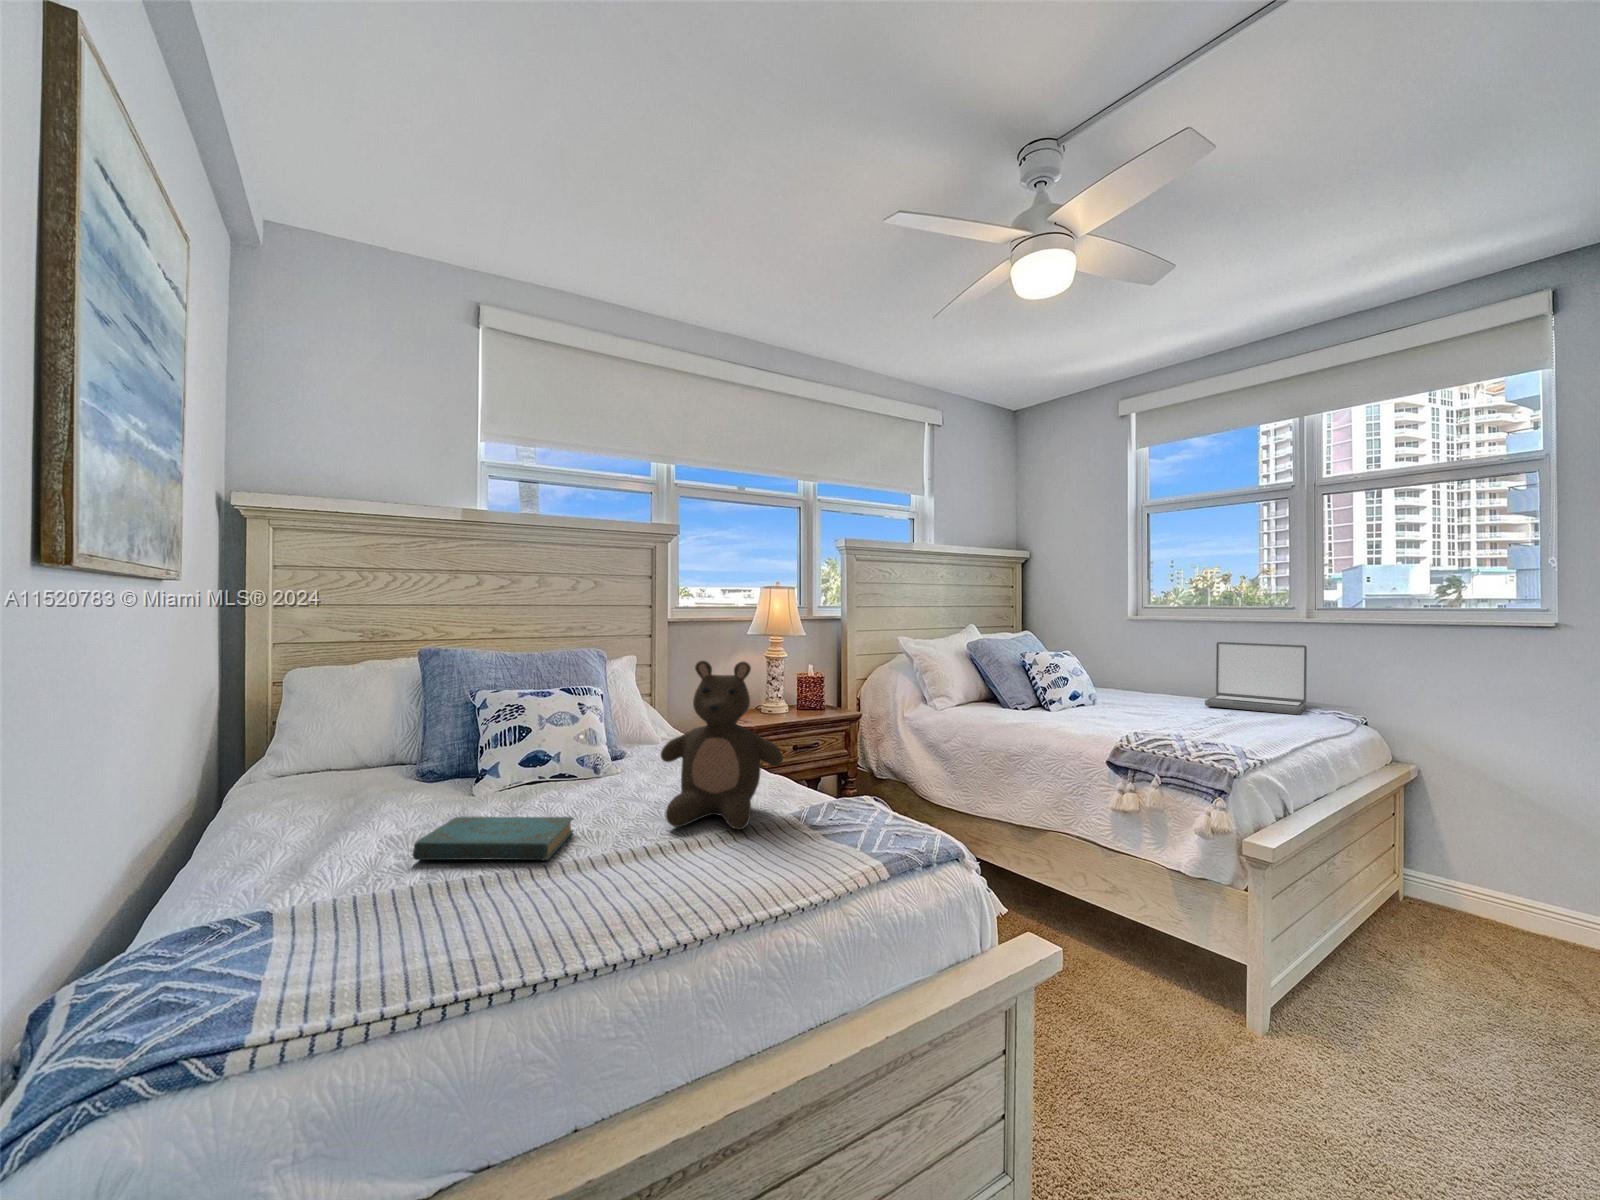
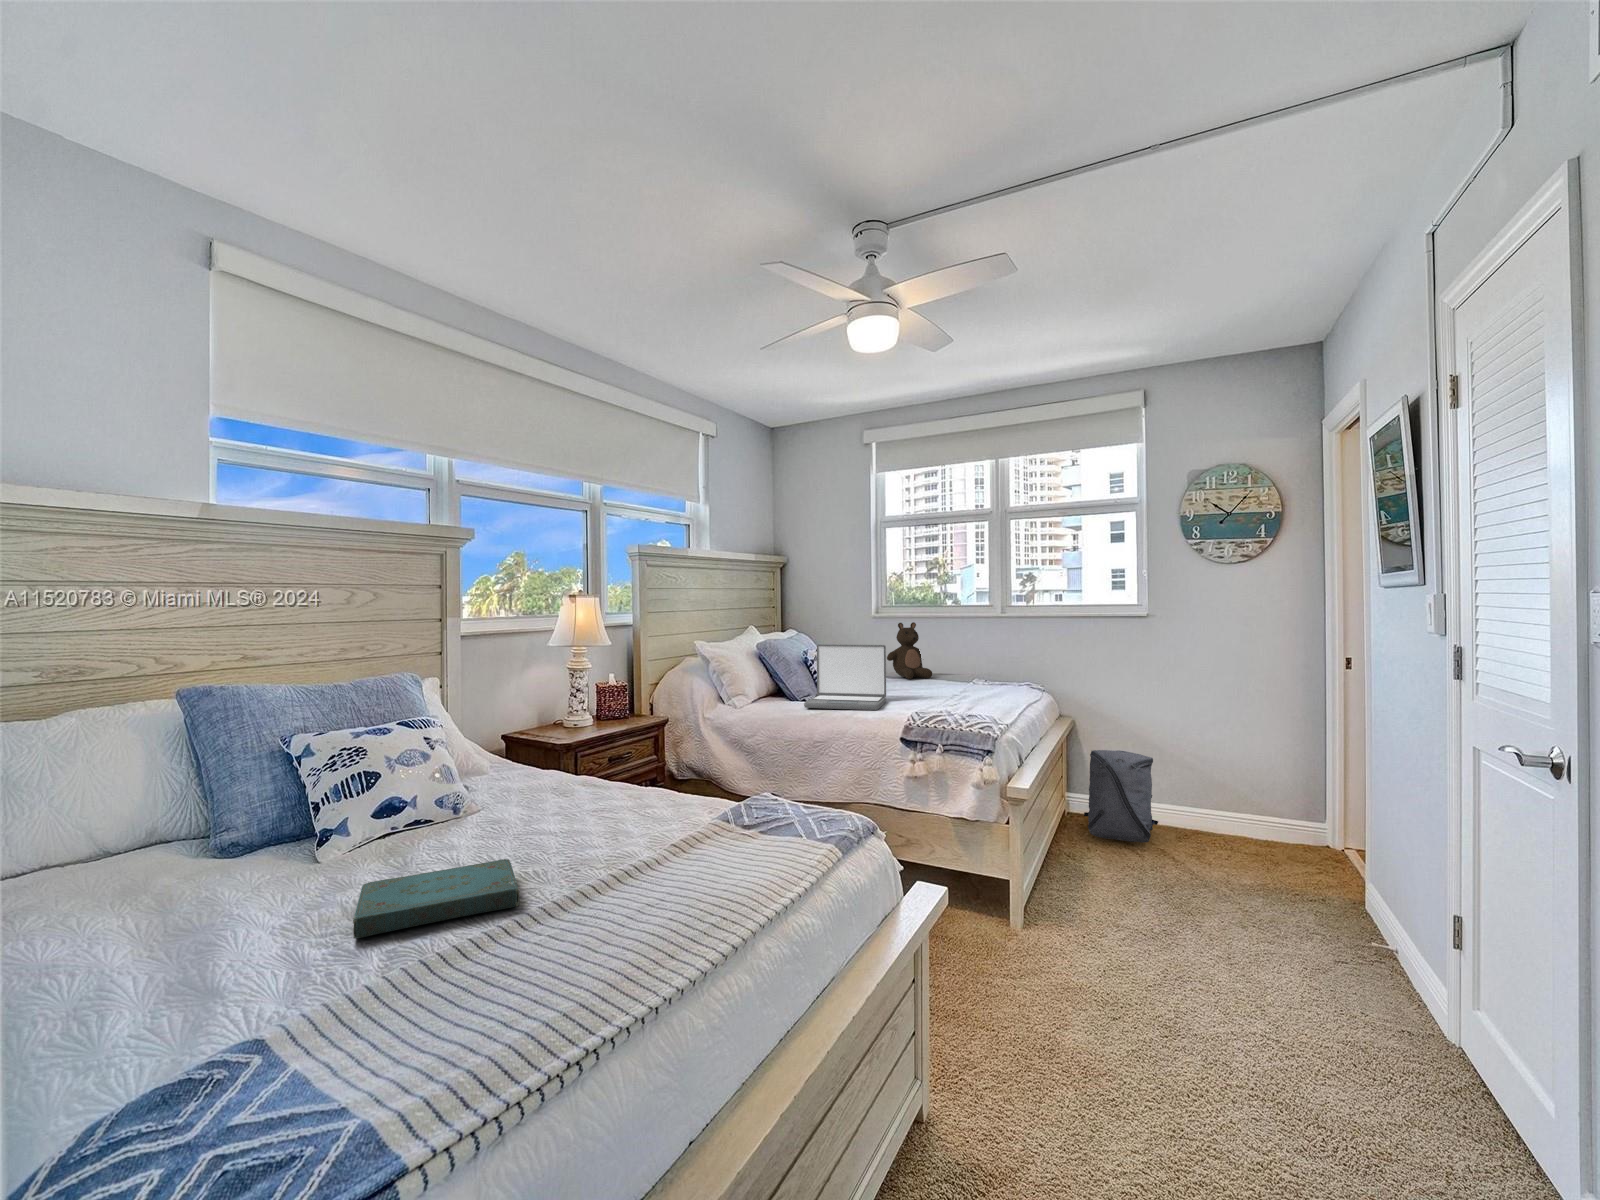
laptop: present [1205,642,1307,714] -> present [804,644,886,710]
stuffed bear: present [661,660,783,829] -> present [887,622,932,679]
backpack: none [1425,815,1563,962] -> present [1084,750,1158,843]

